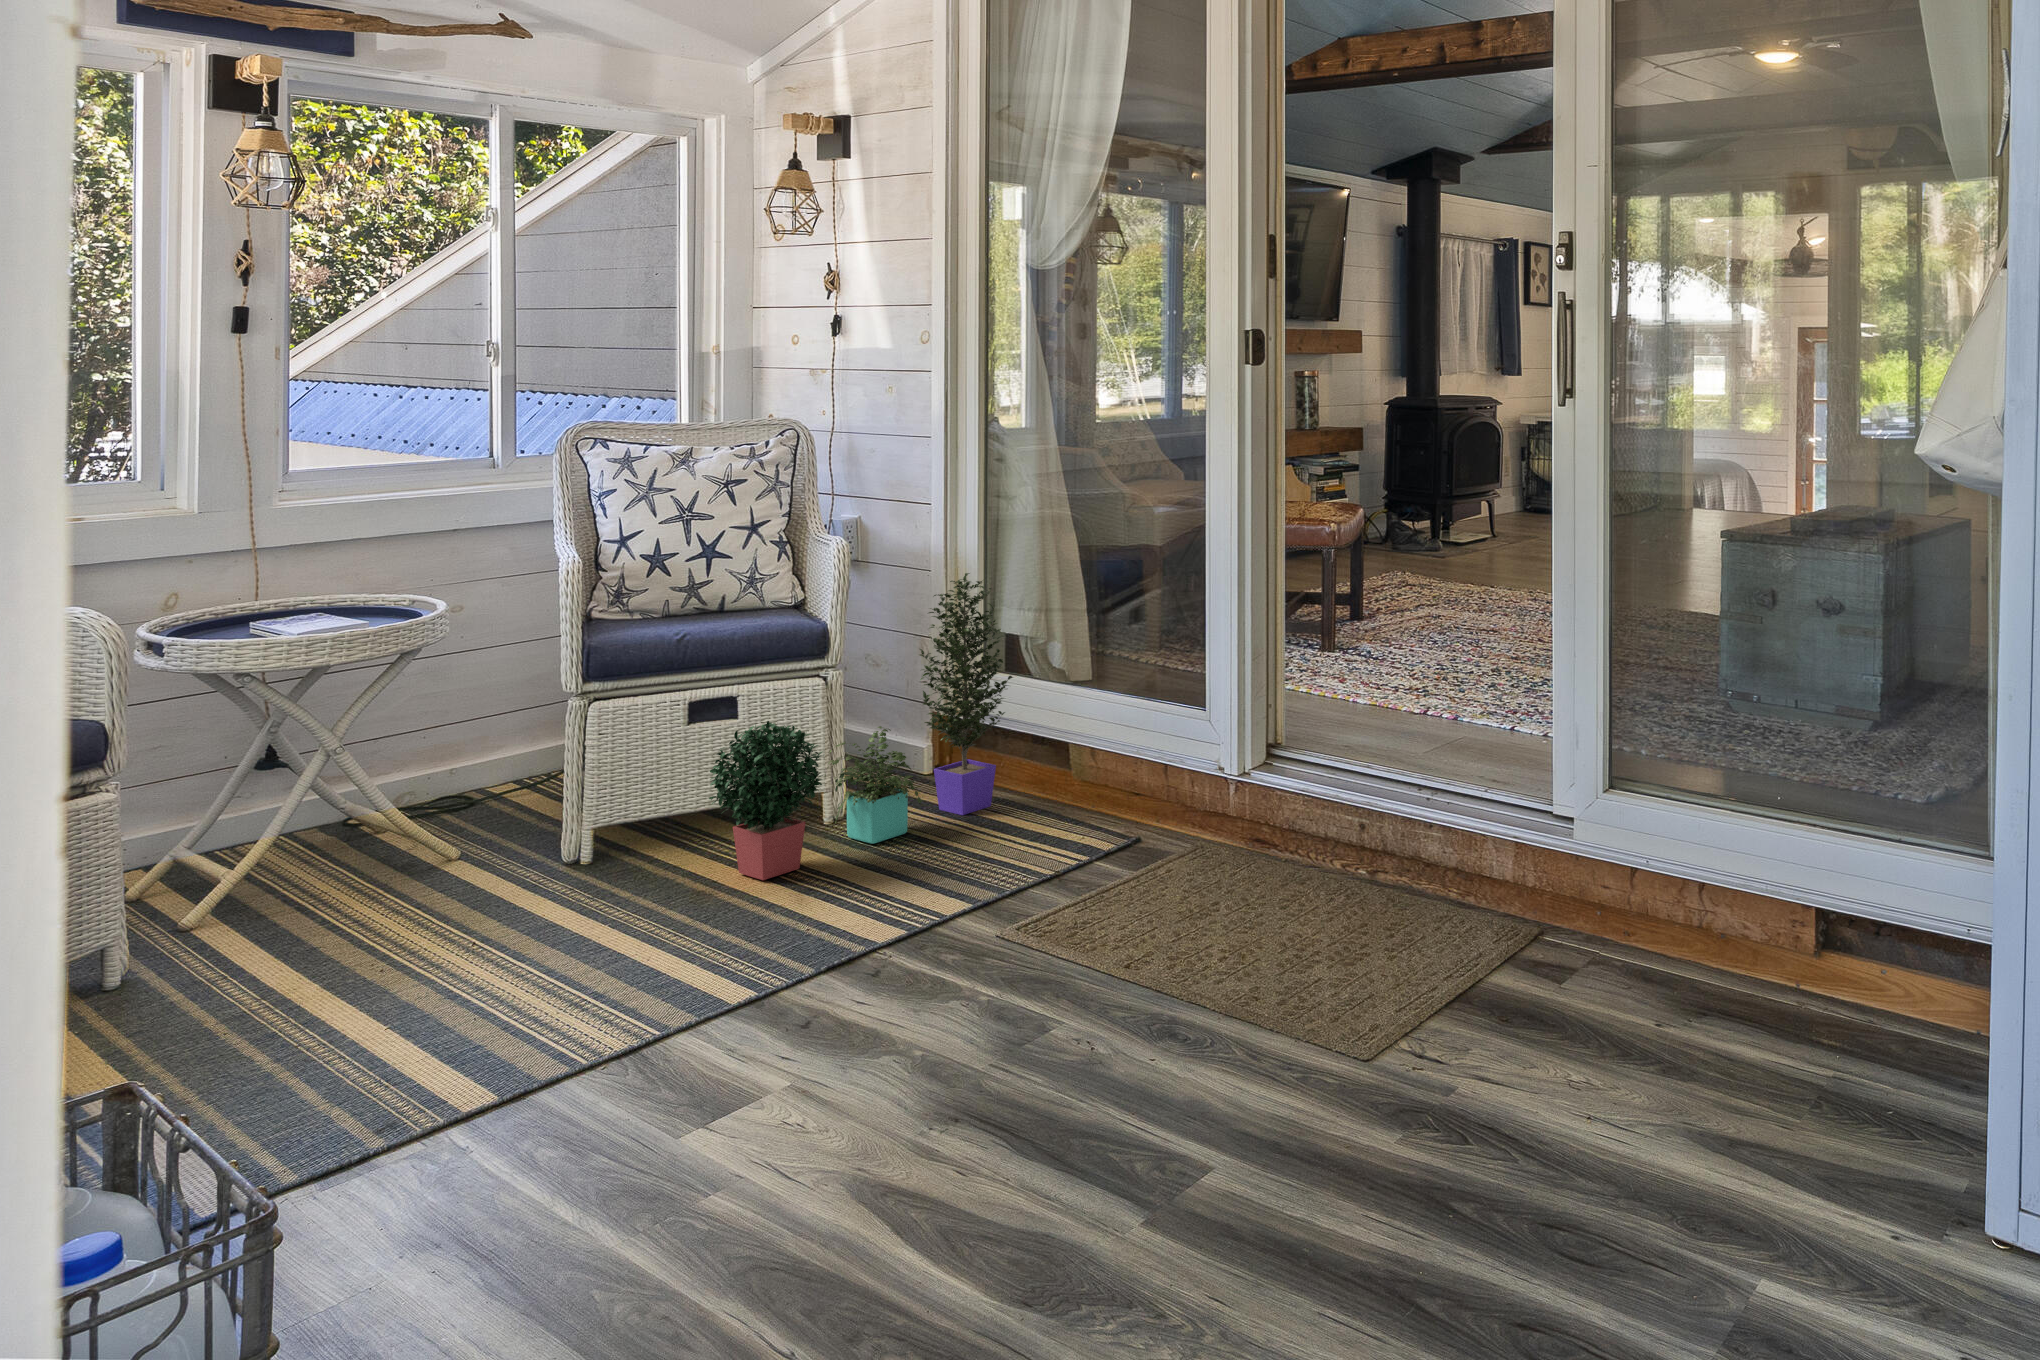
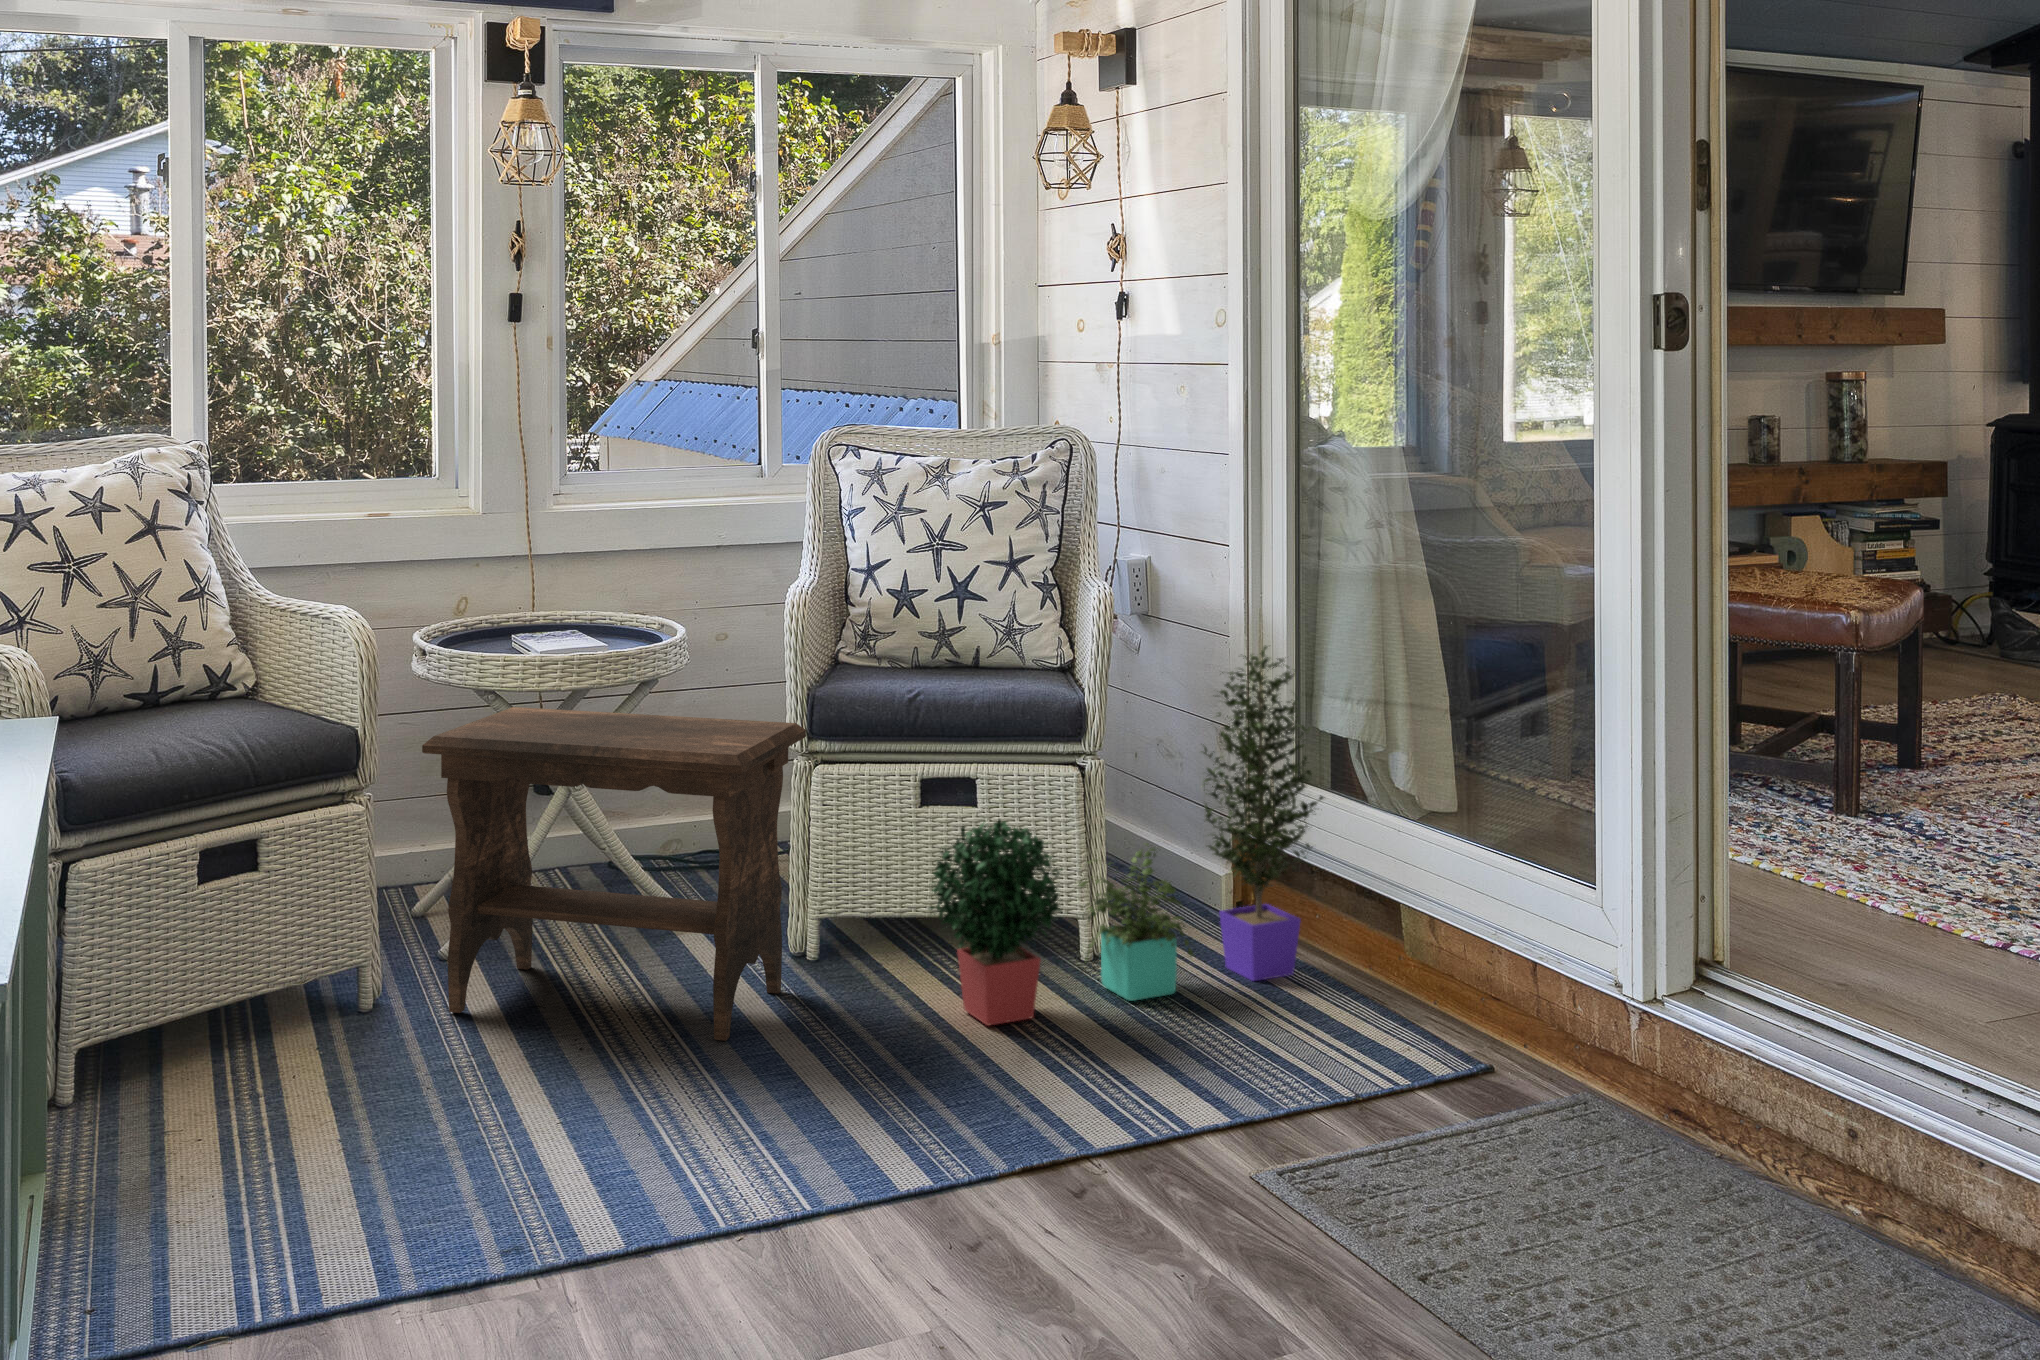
footstool: none [192,667,589,963] -> present [422,707,806,1041]

